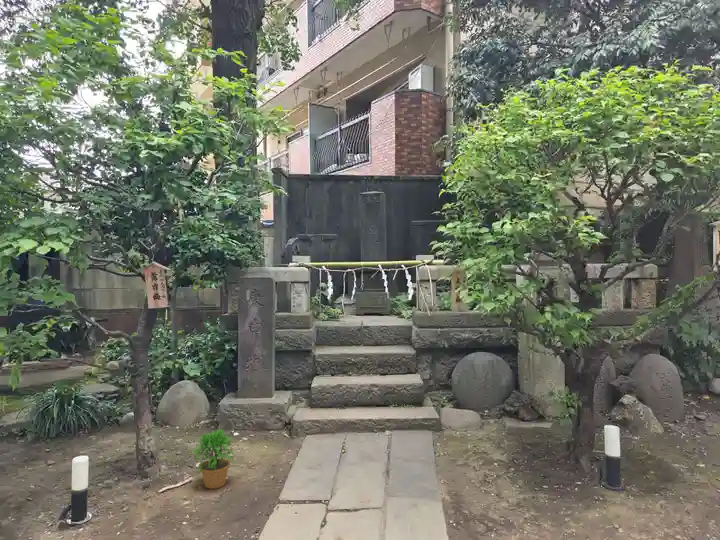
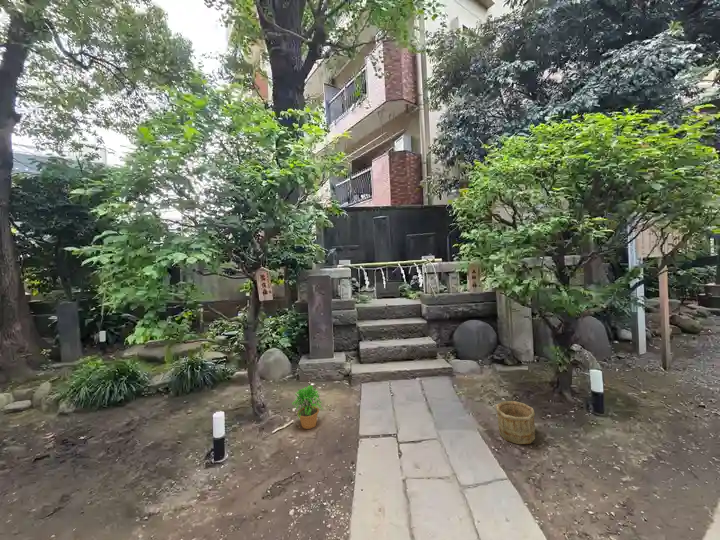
wooden bucket: none [465,462,515,519] -> present [496,401,535,444]

